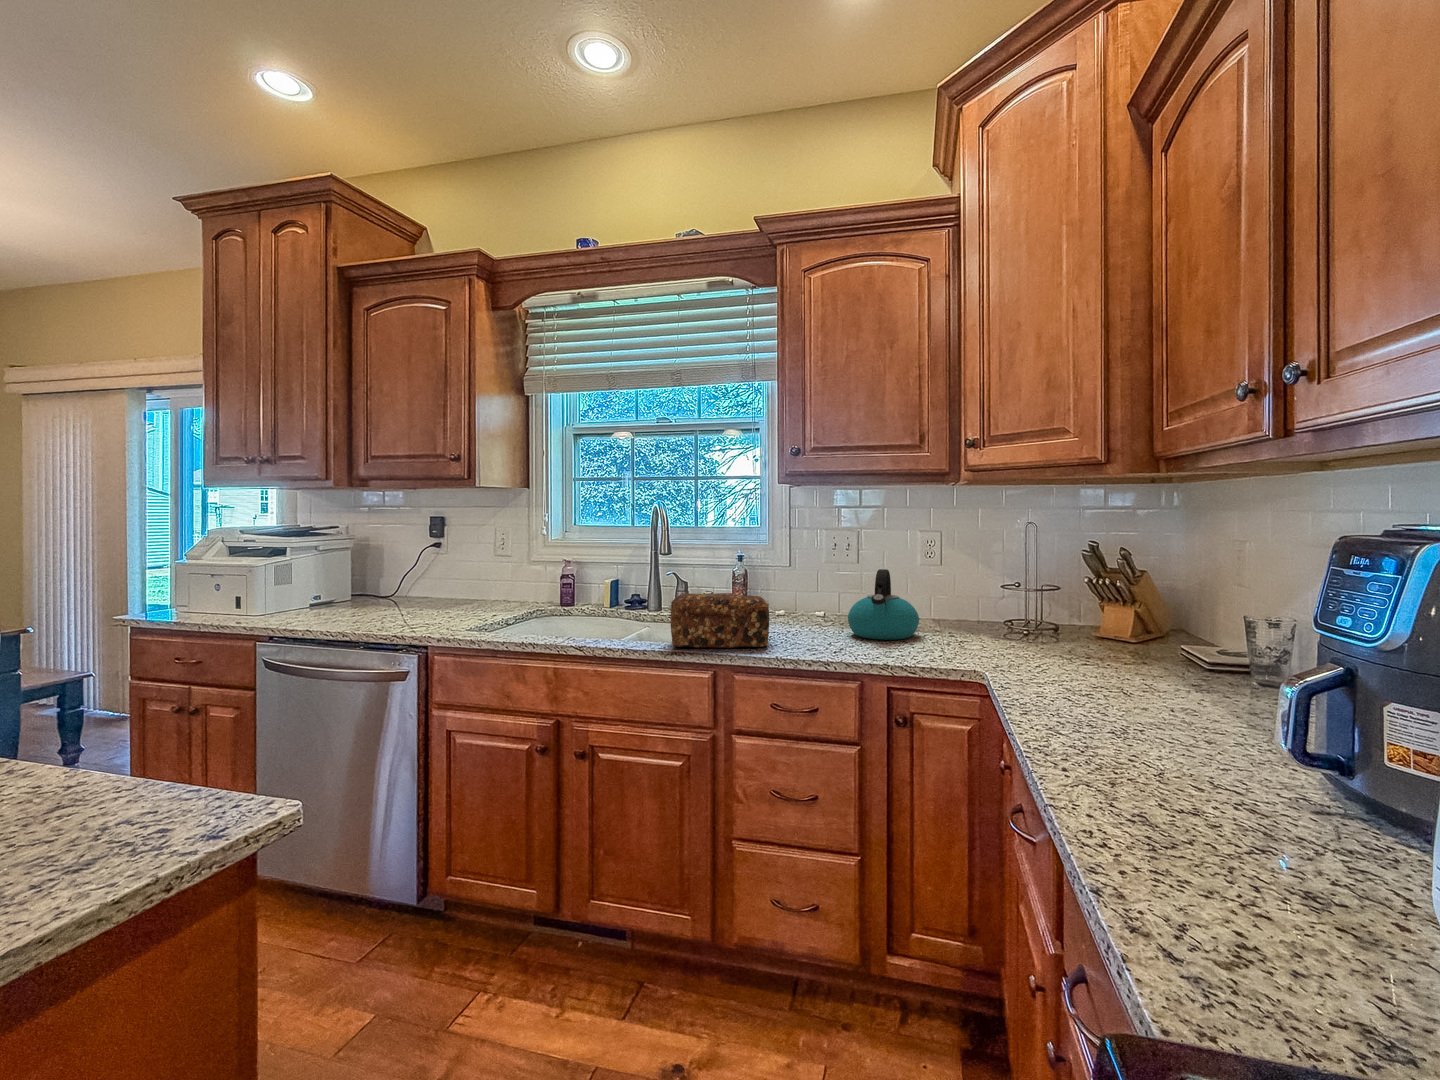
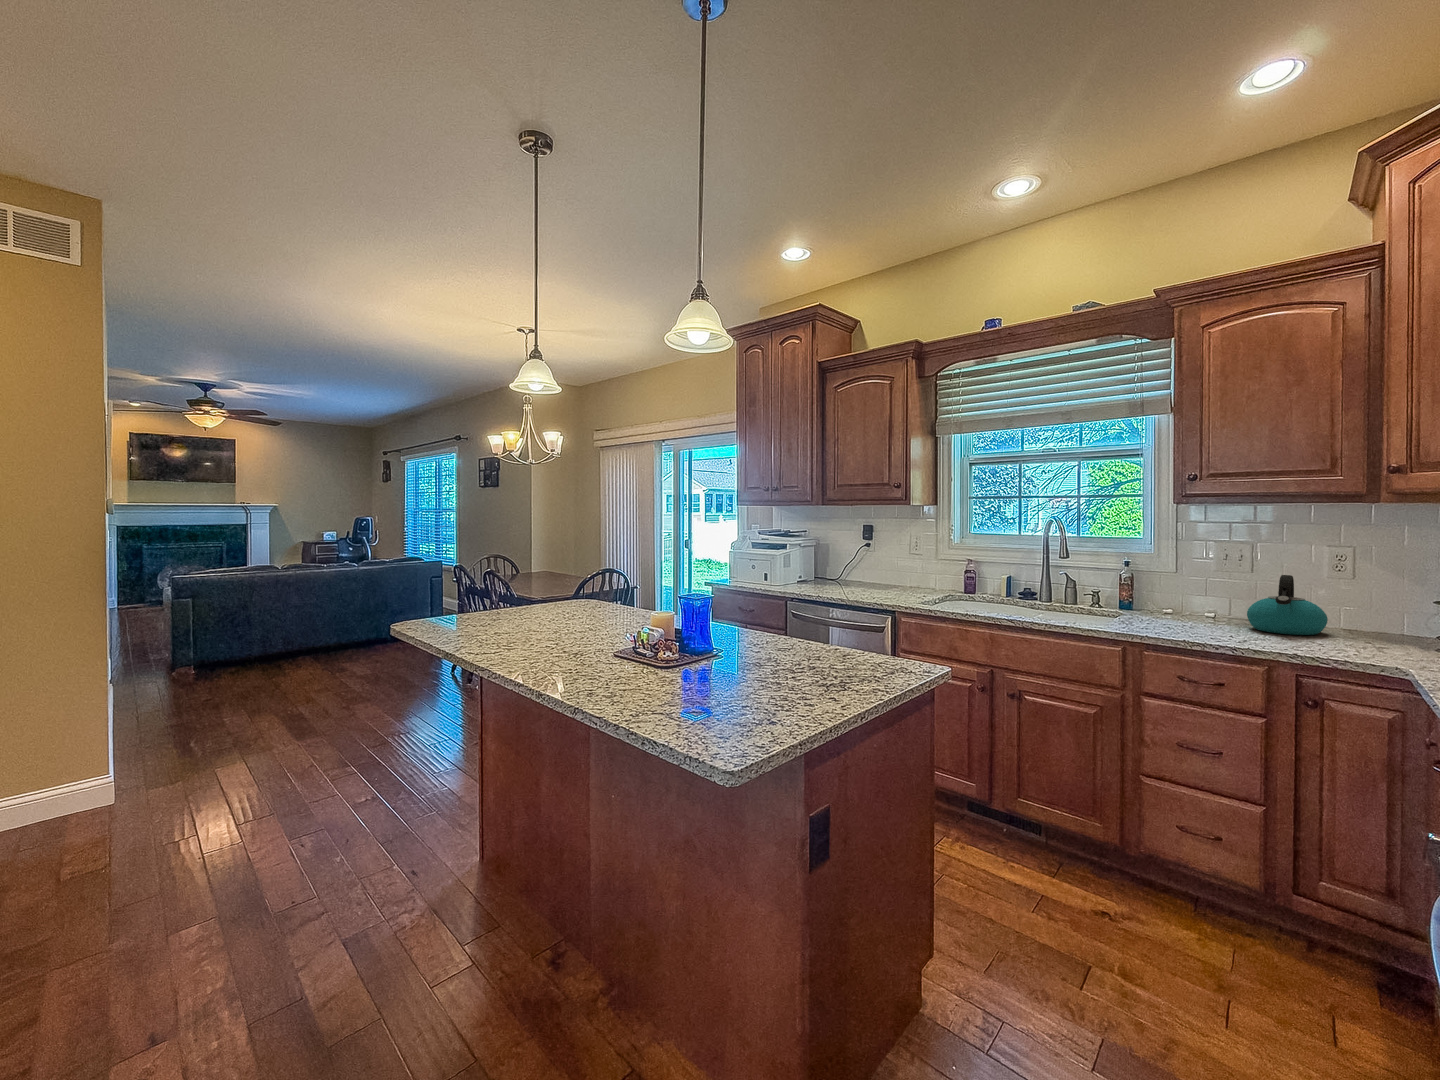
bread loaf: present [671,593,769,648] -> none [1082,587,1172,631]

